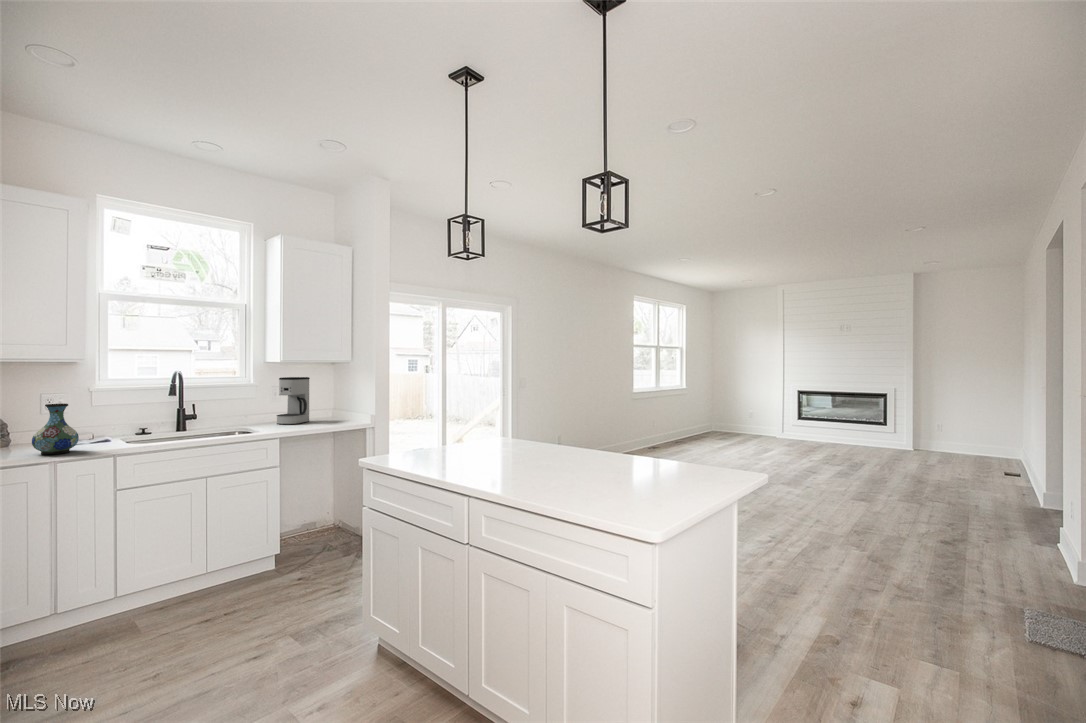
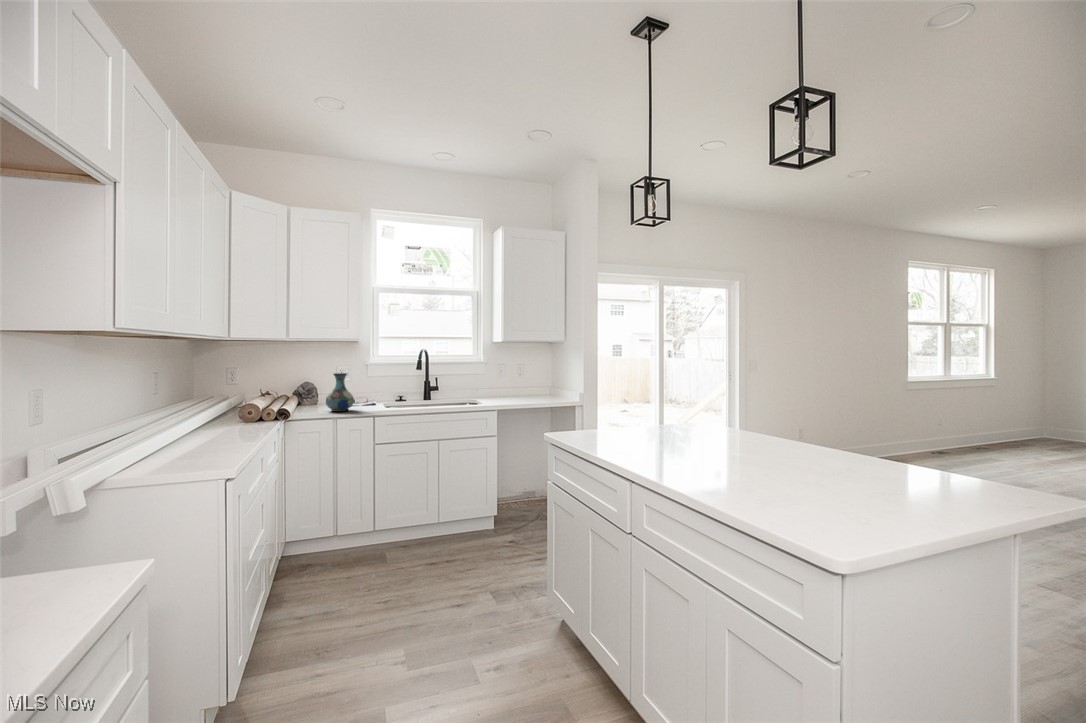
coffee maker: present [277,377,310,424] -> none [500,357,528,400]

